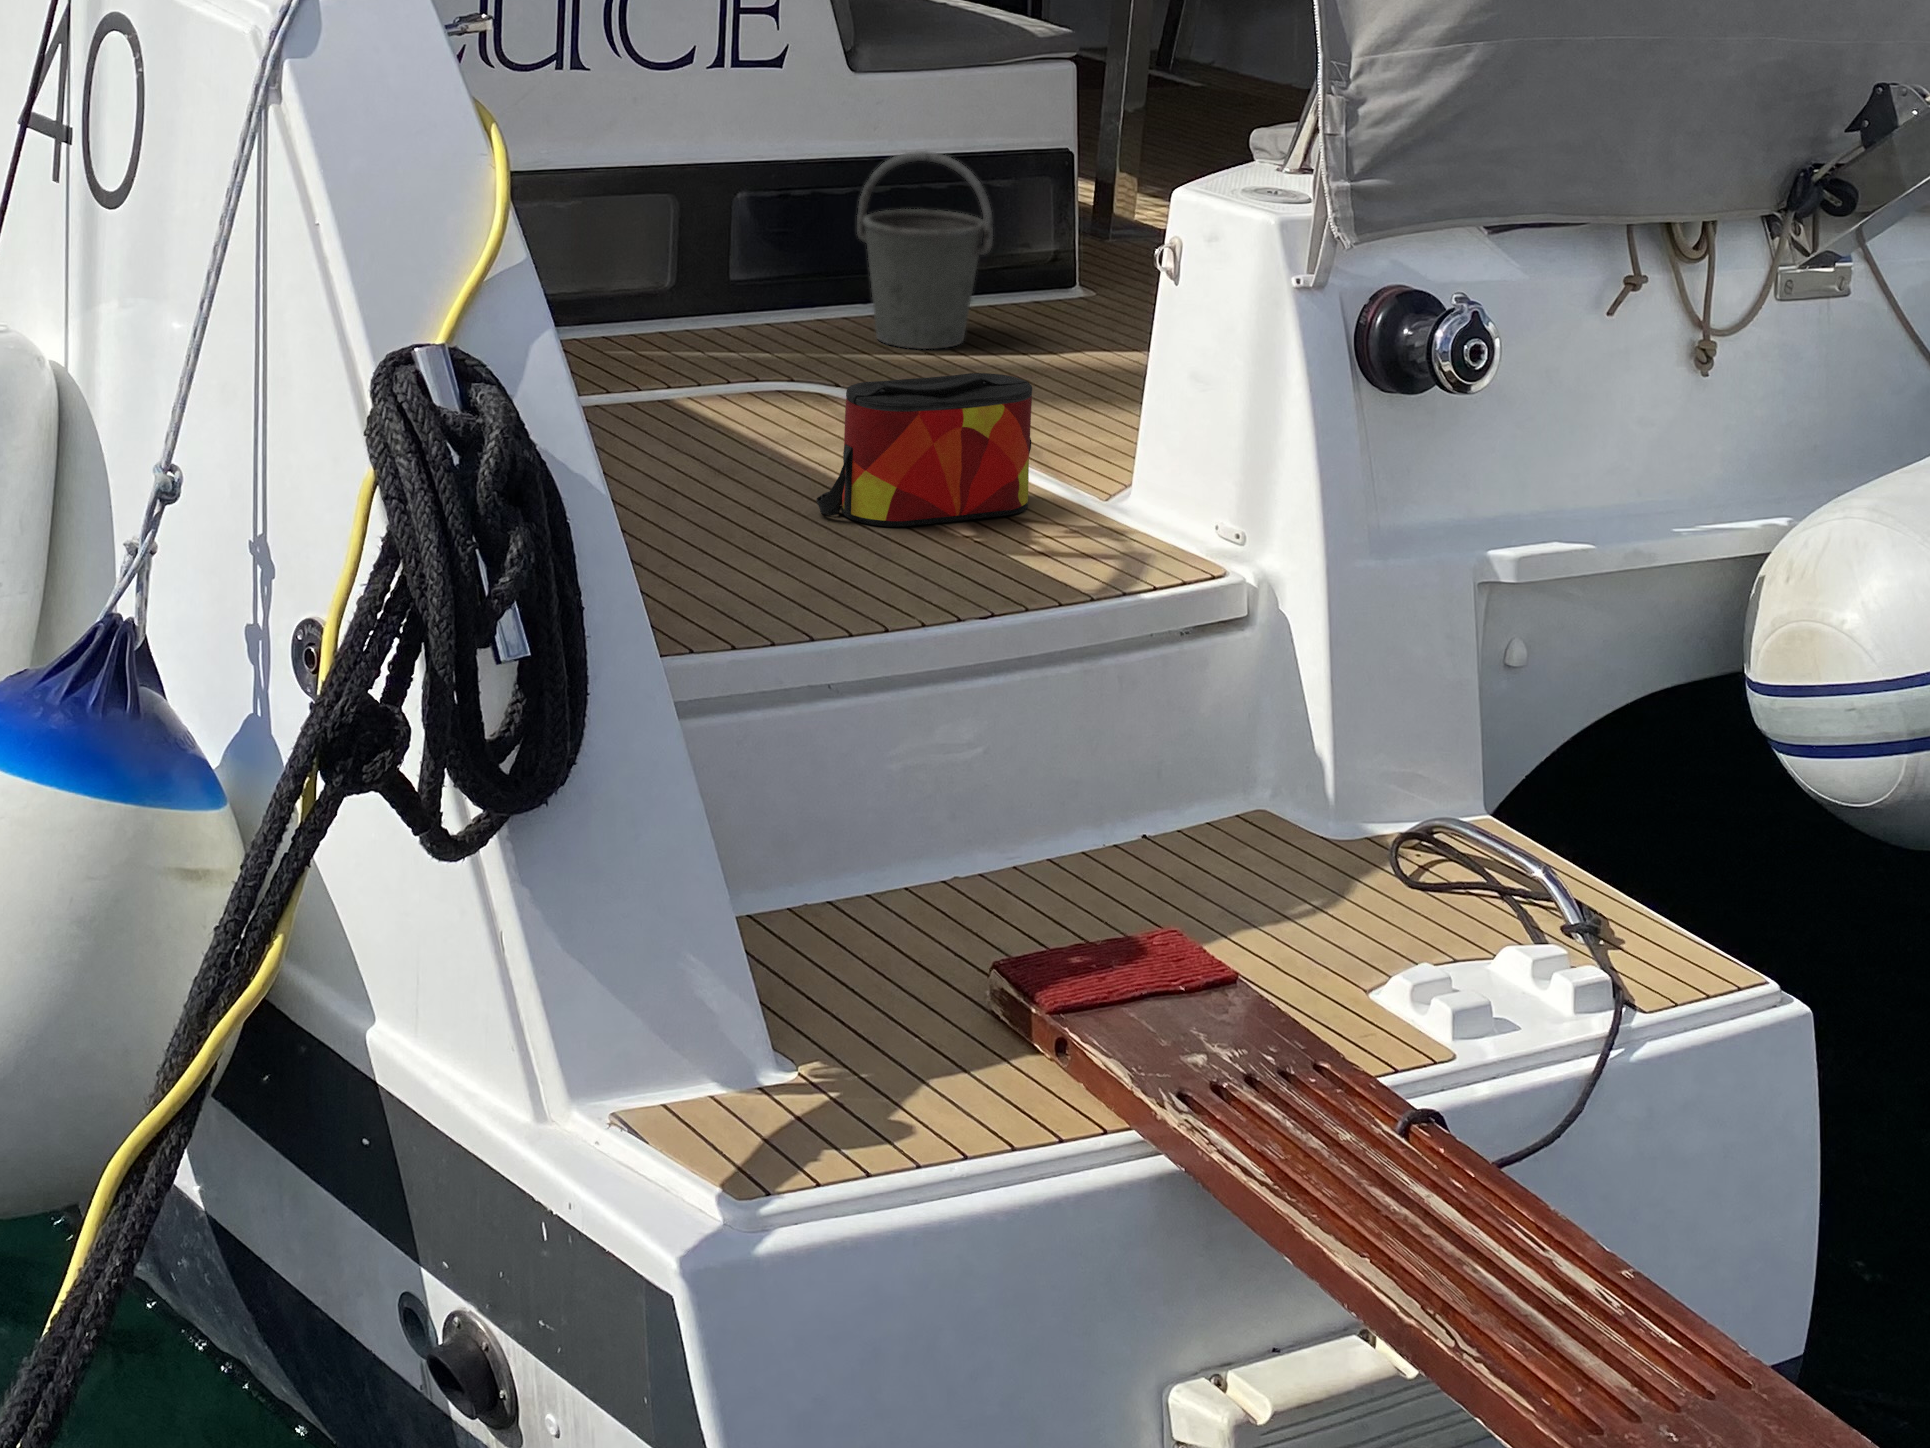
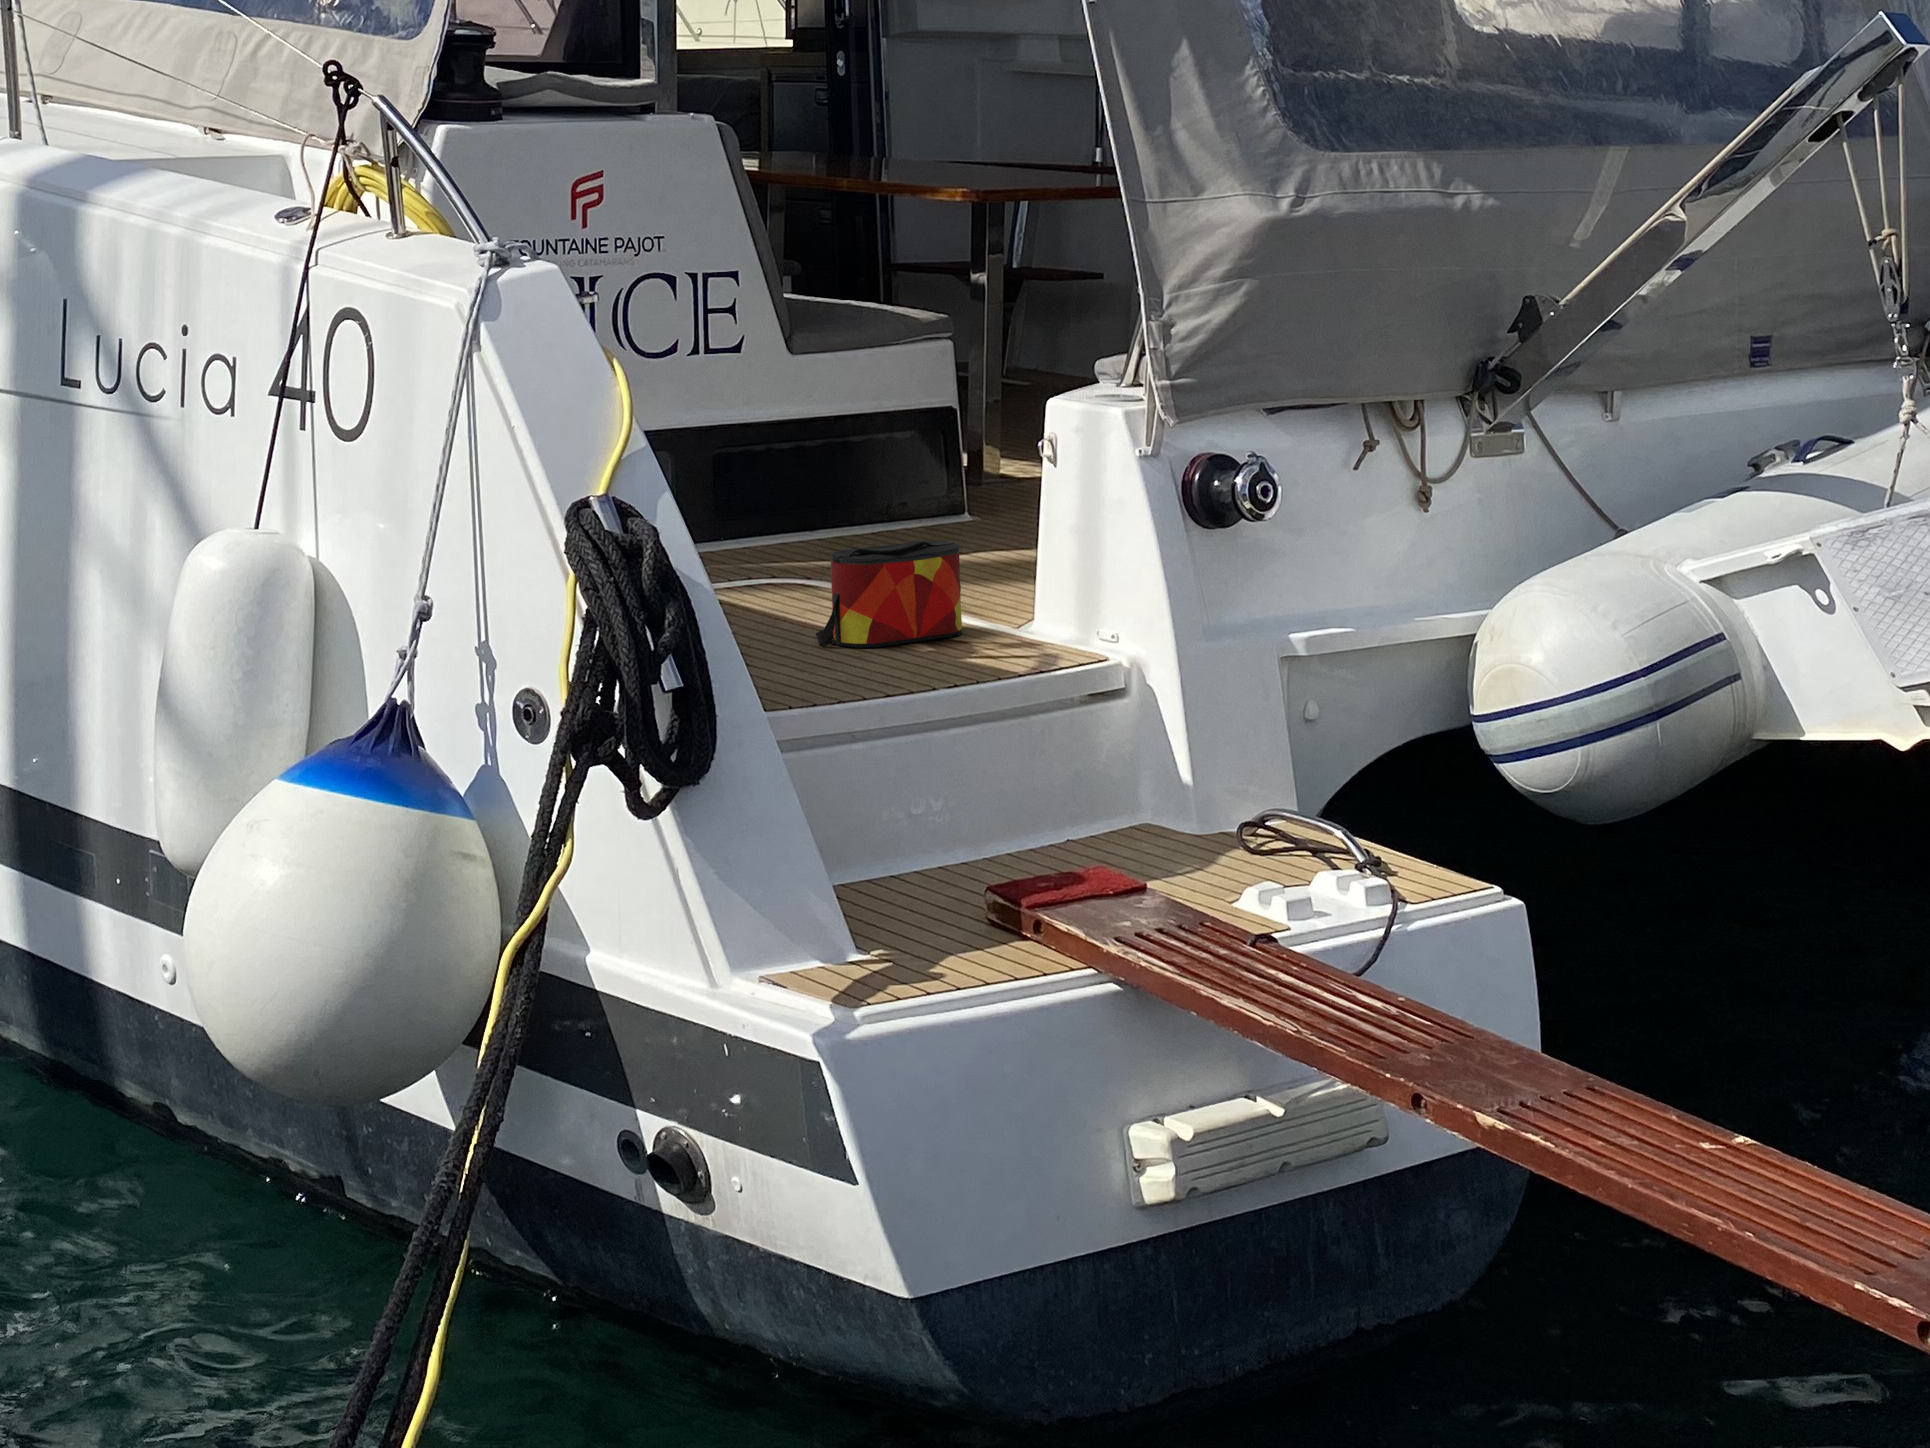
bucket: present [857,151,993,349] -> none [802,409,905,557]

